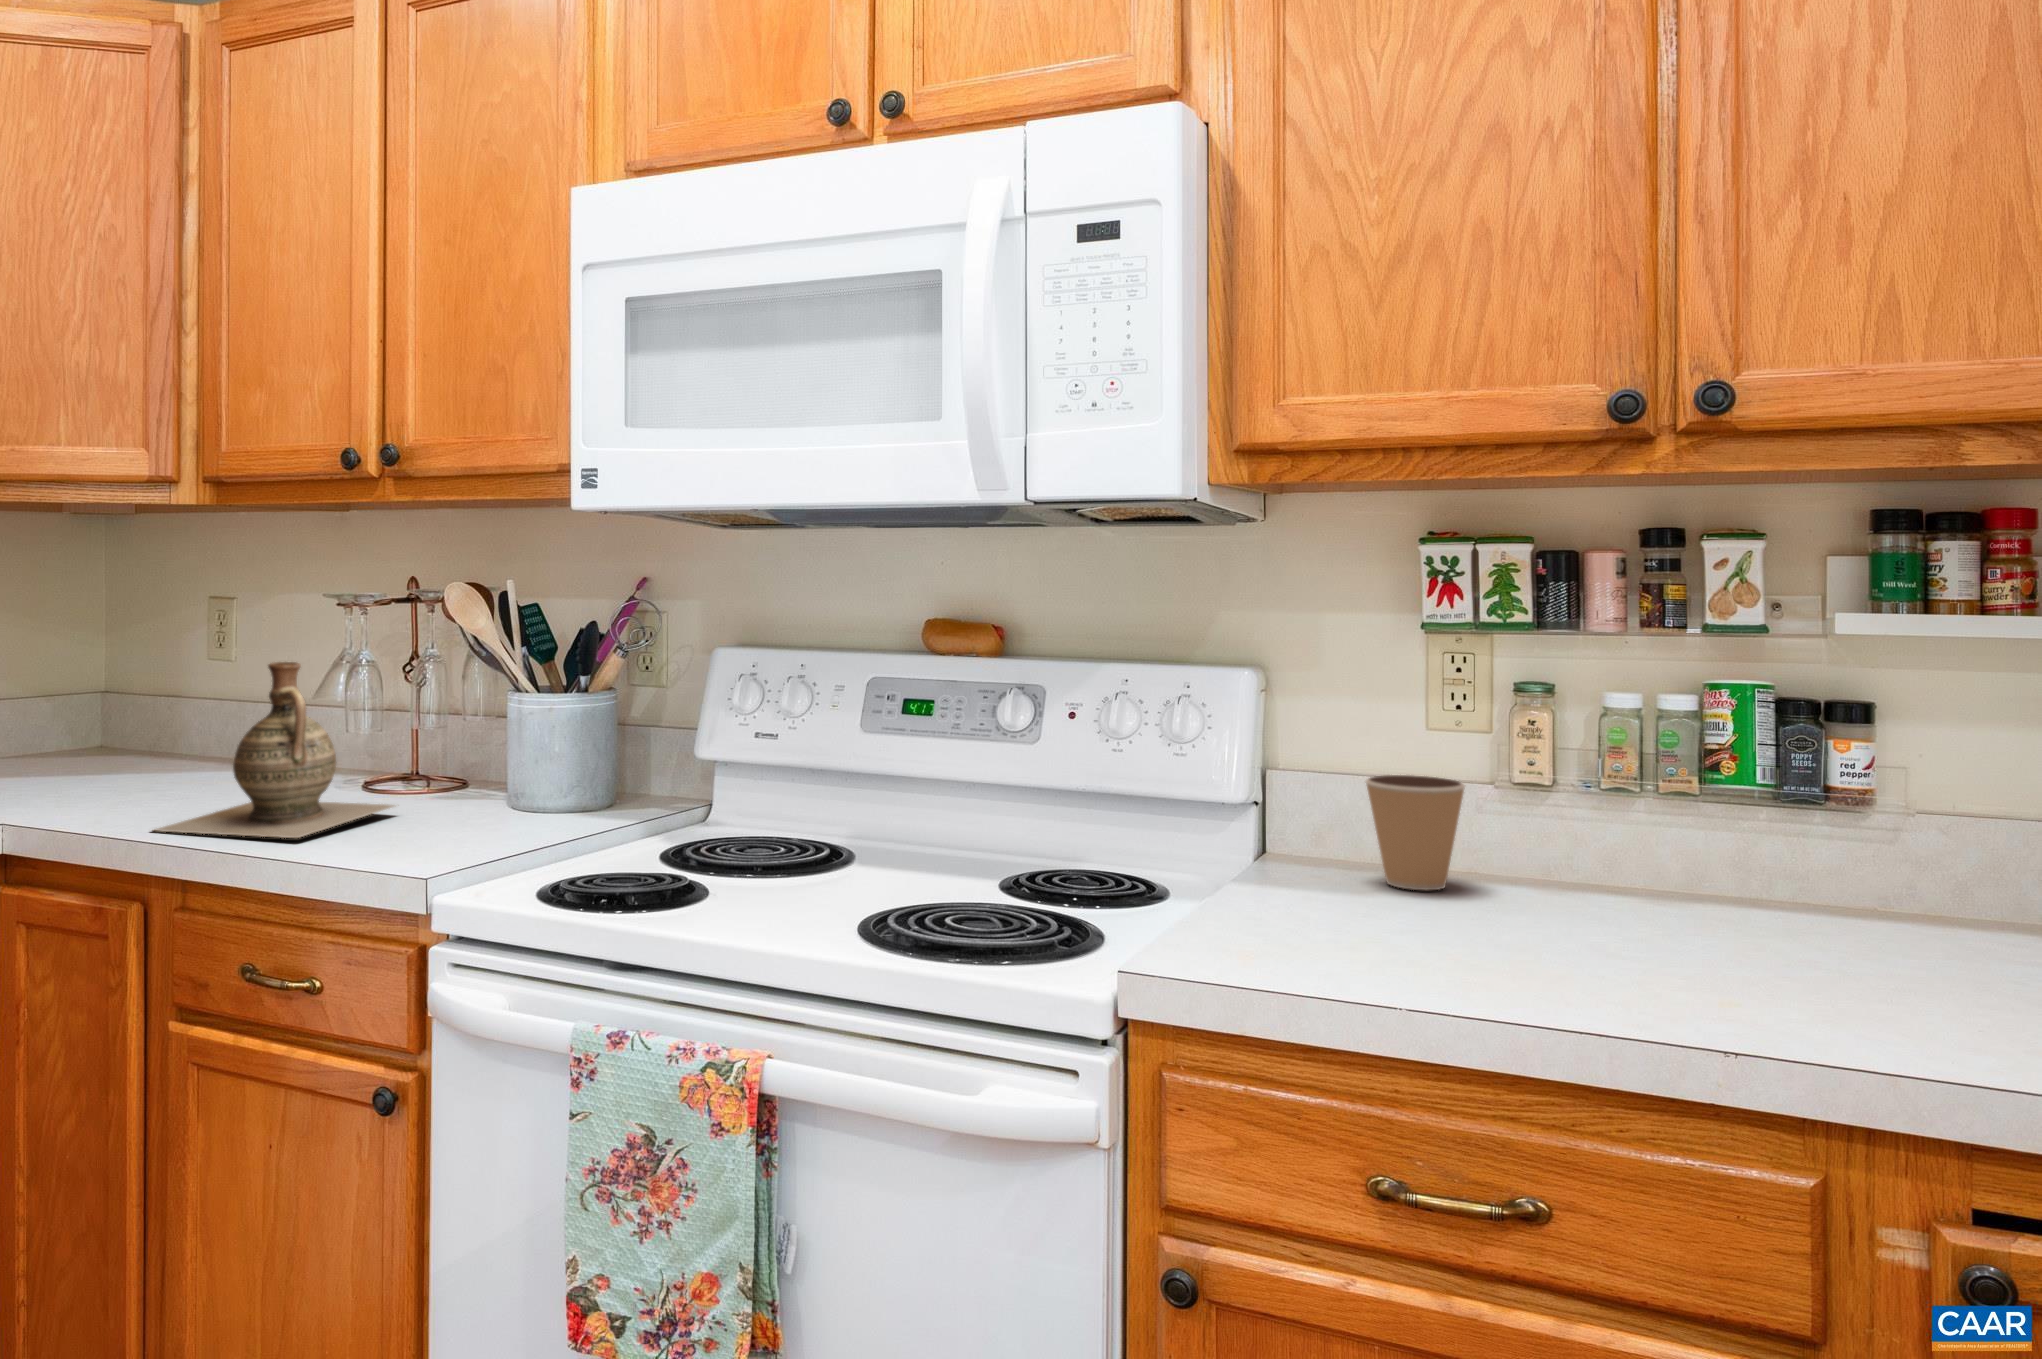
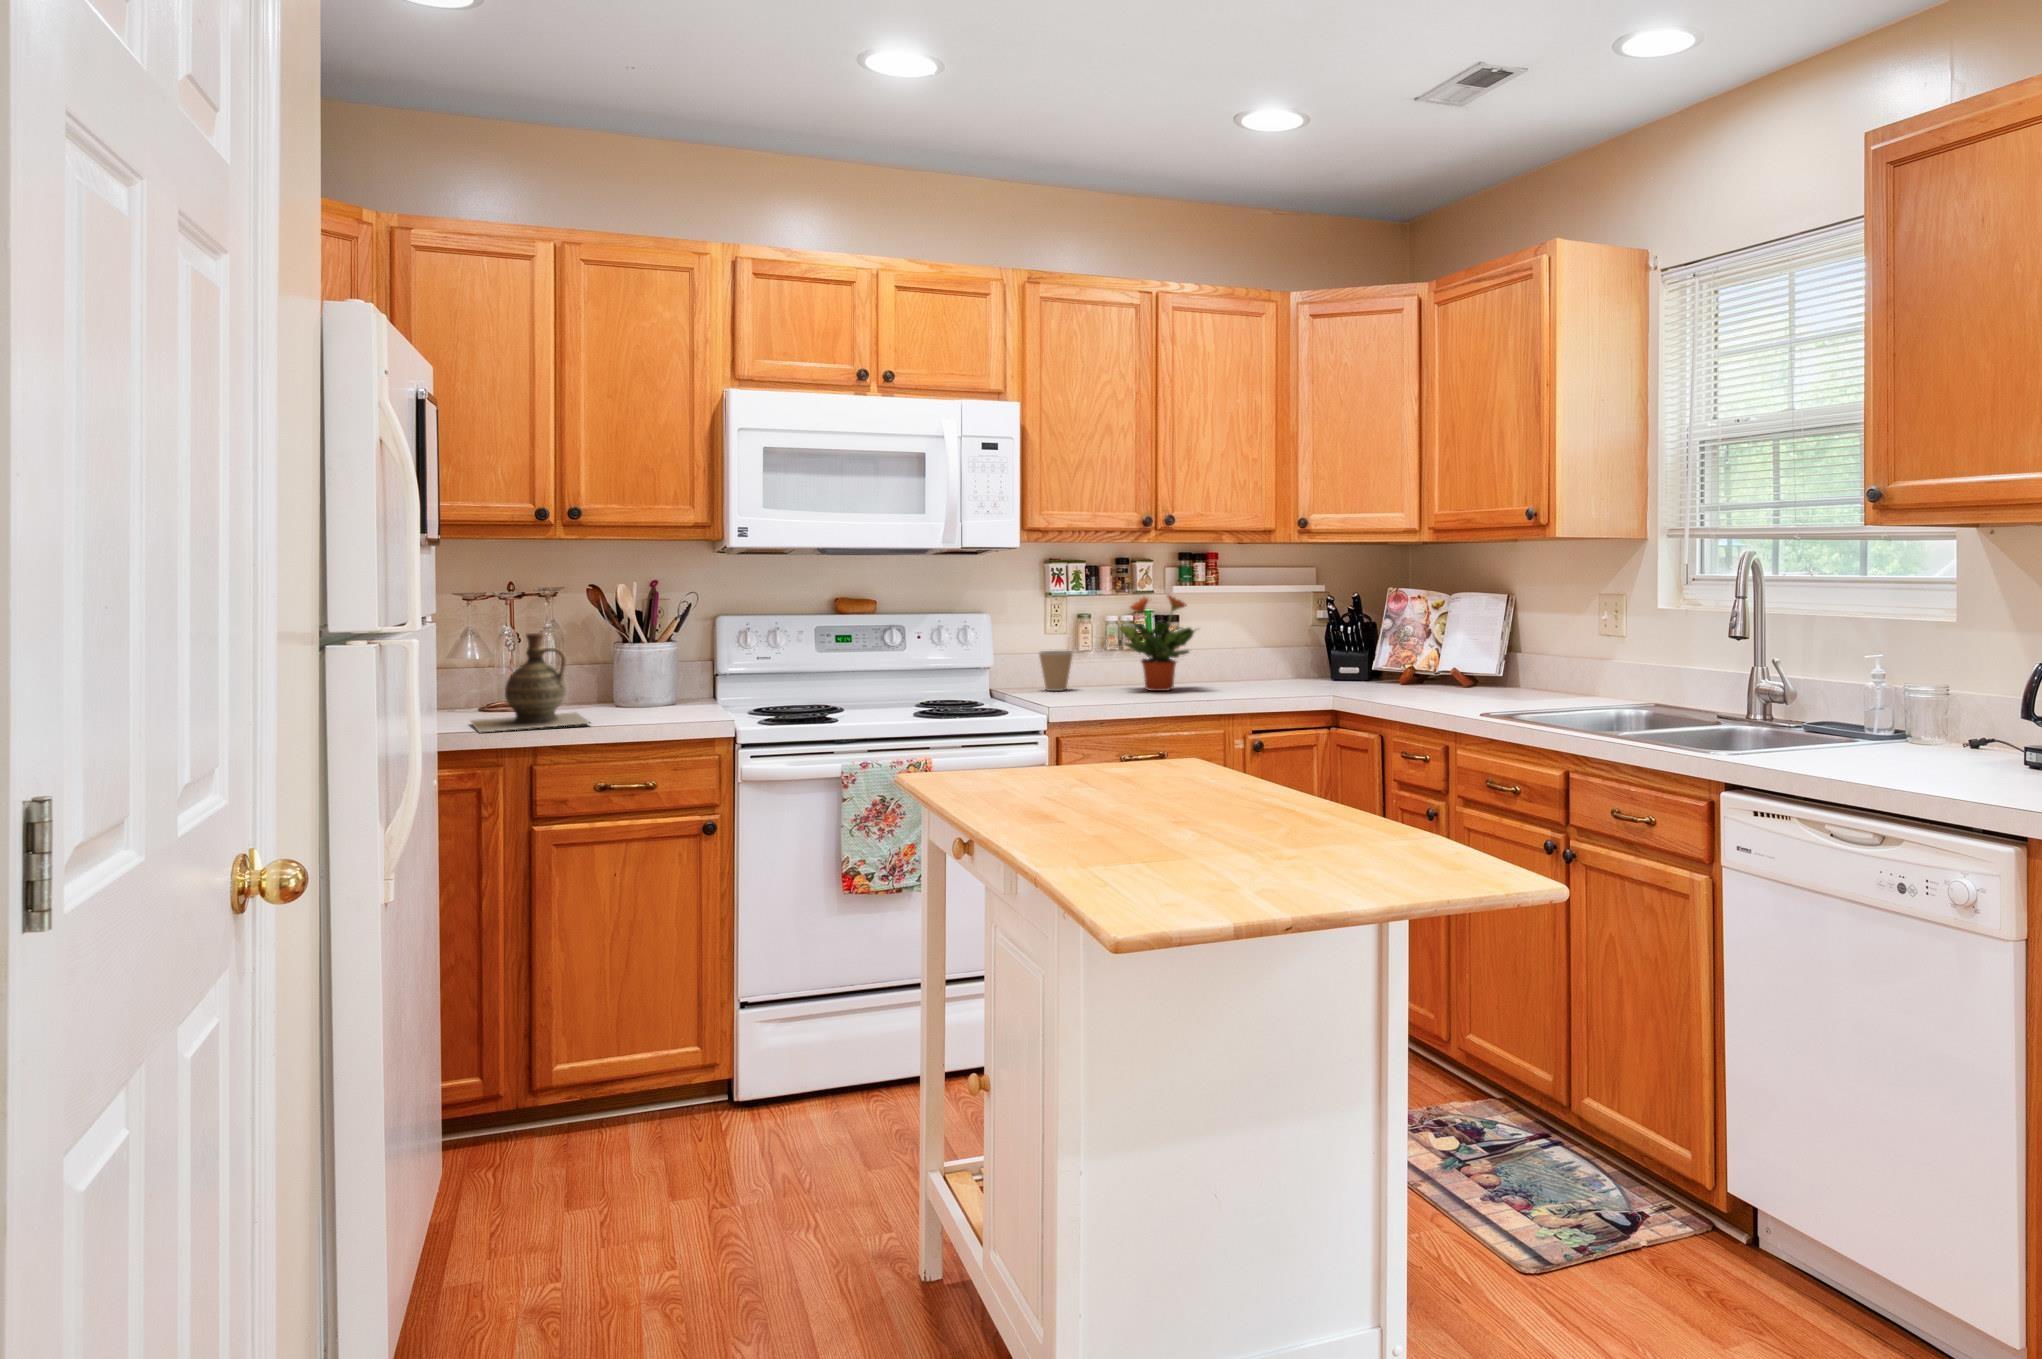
potted plant: none [1564,641,1863,955] -> present [1119,595,1196,691]

